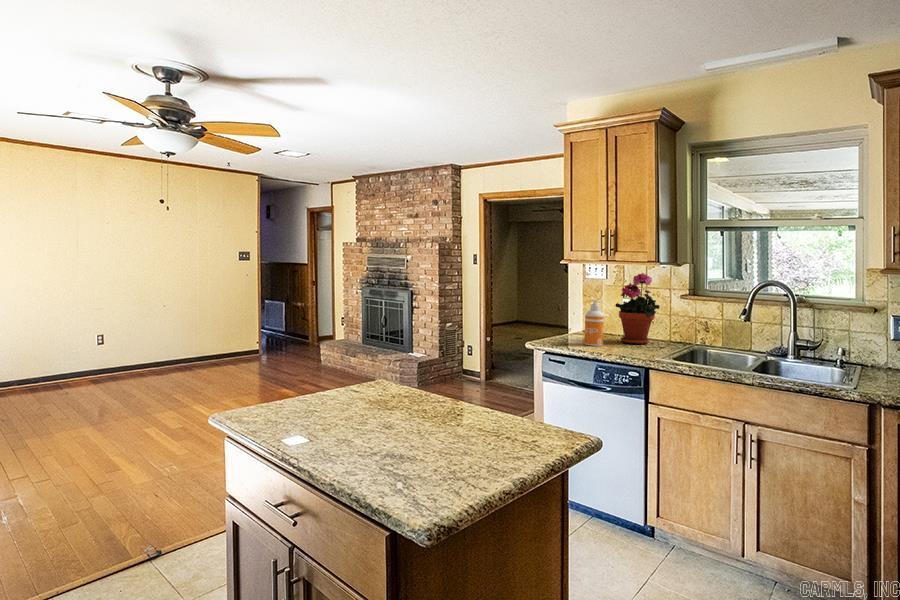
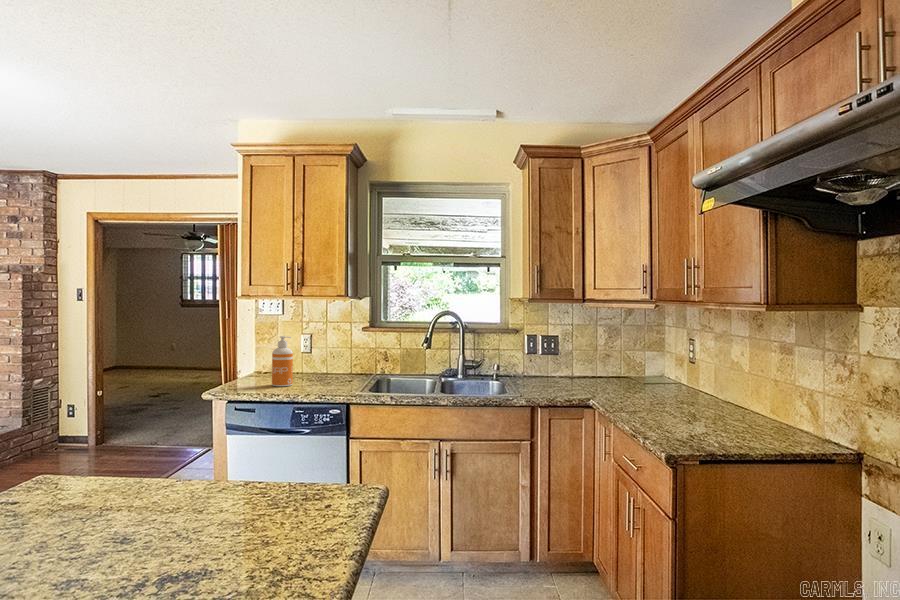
potted plant: present [615,273,660,344] -> none [299,306,345,381]

